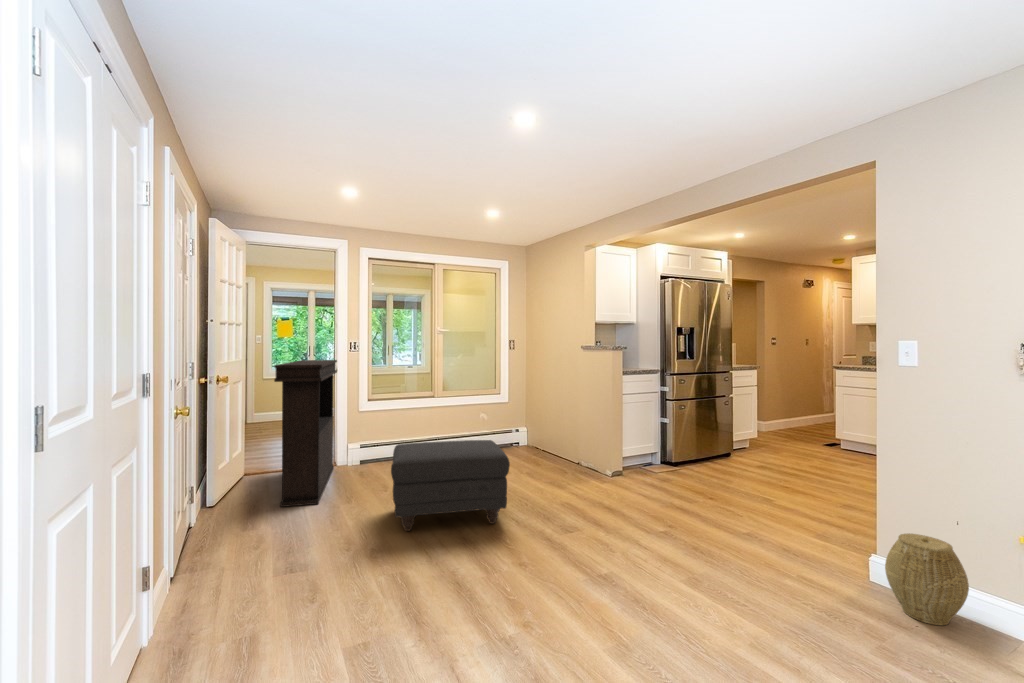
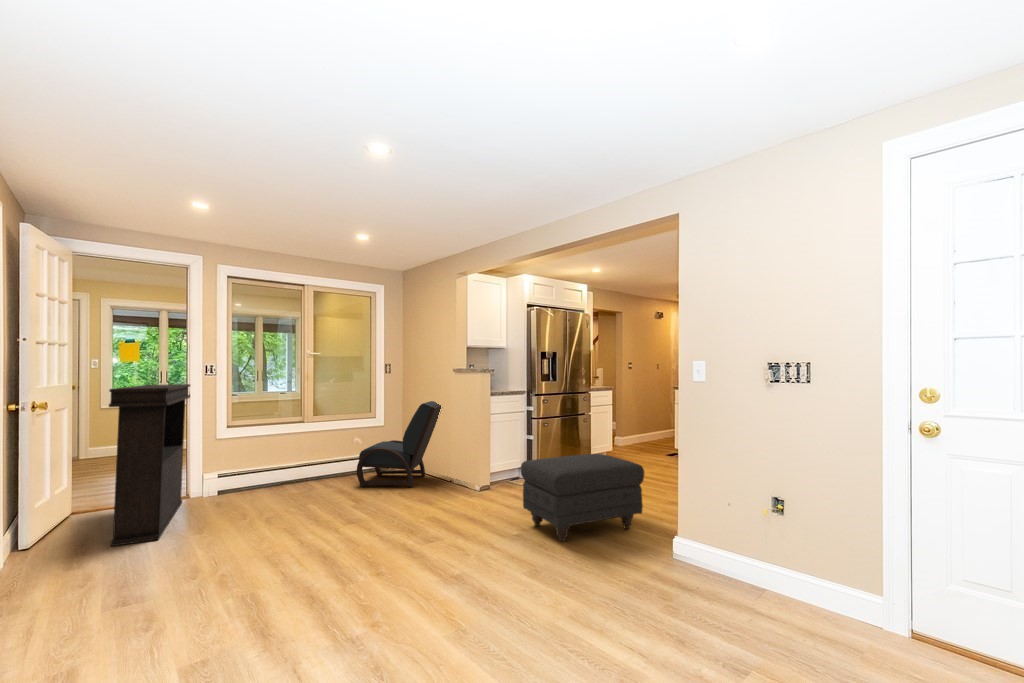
lounge chair: none [486,380,570,467] -> present [357,401,441,488]
ottoman: present [391,440,510,531] -> present [521,454,644,541]
woven basket: present [885,533,969,625] -> none [682,516,737,588]

